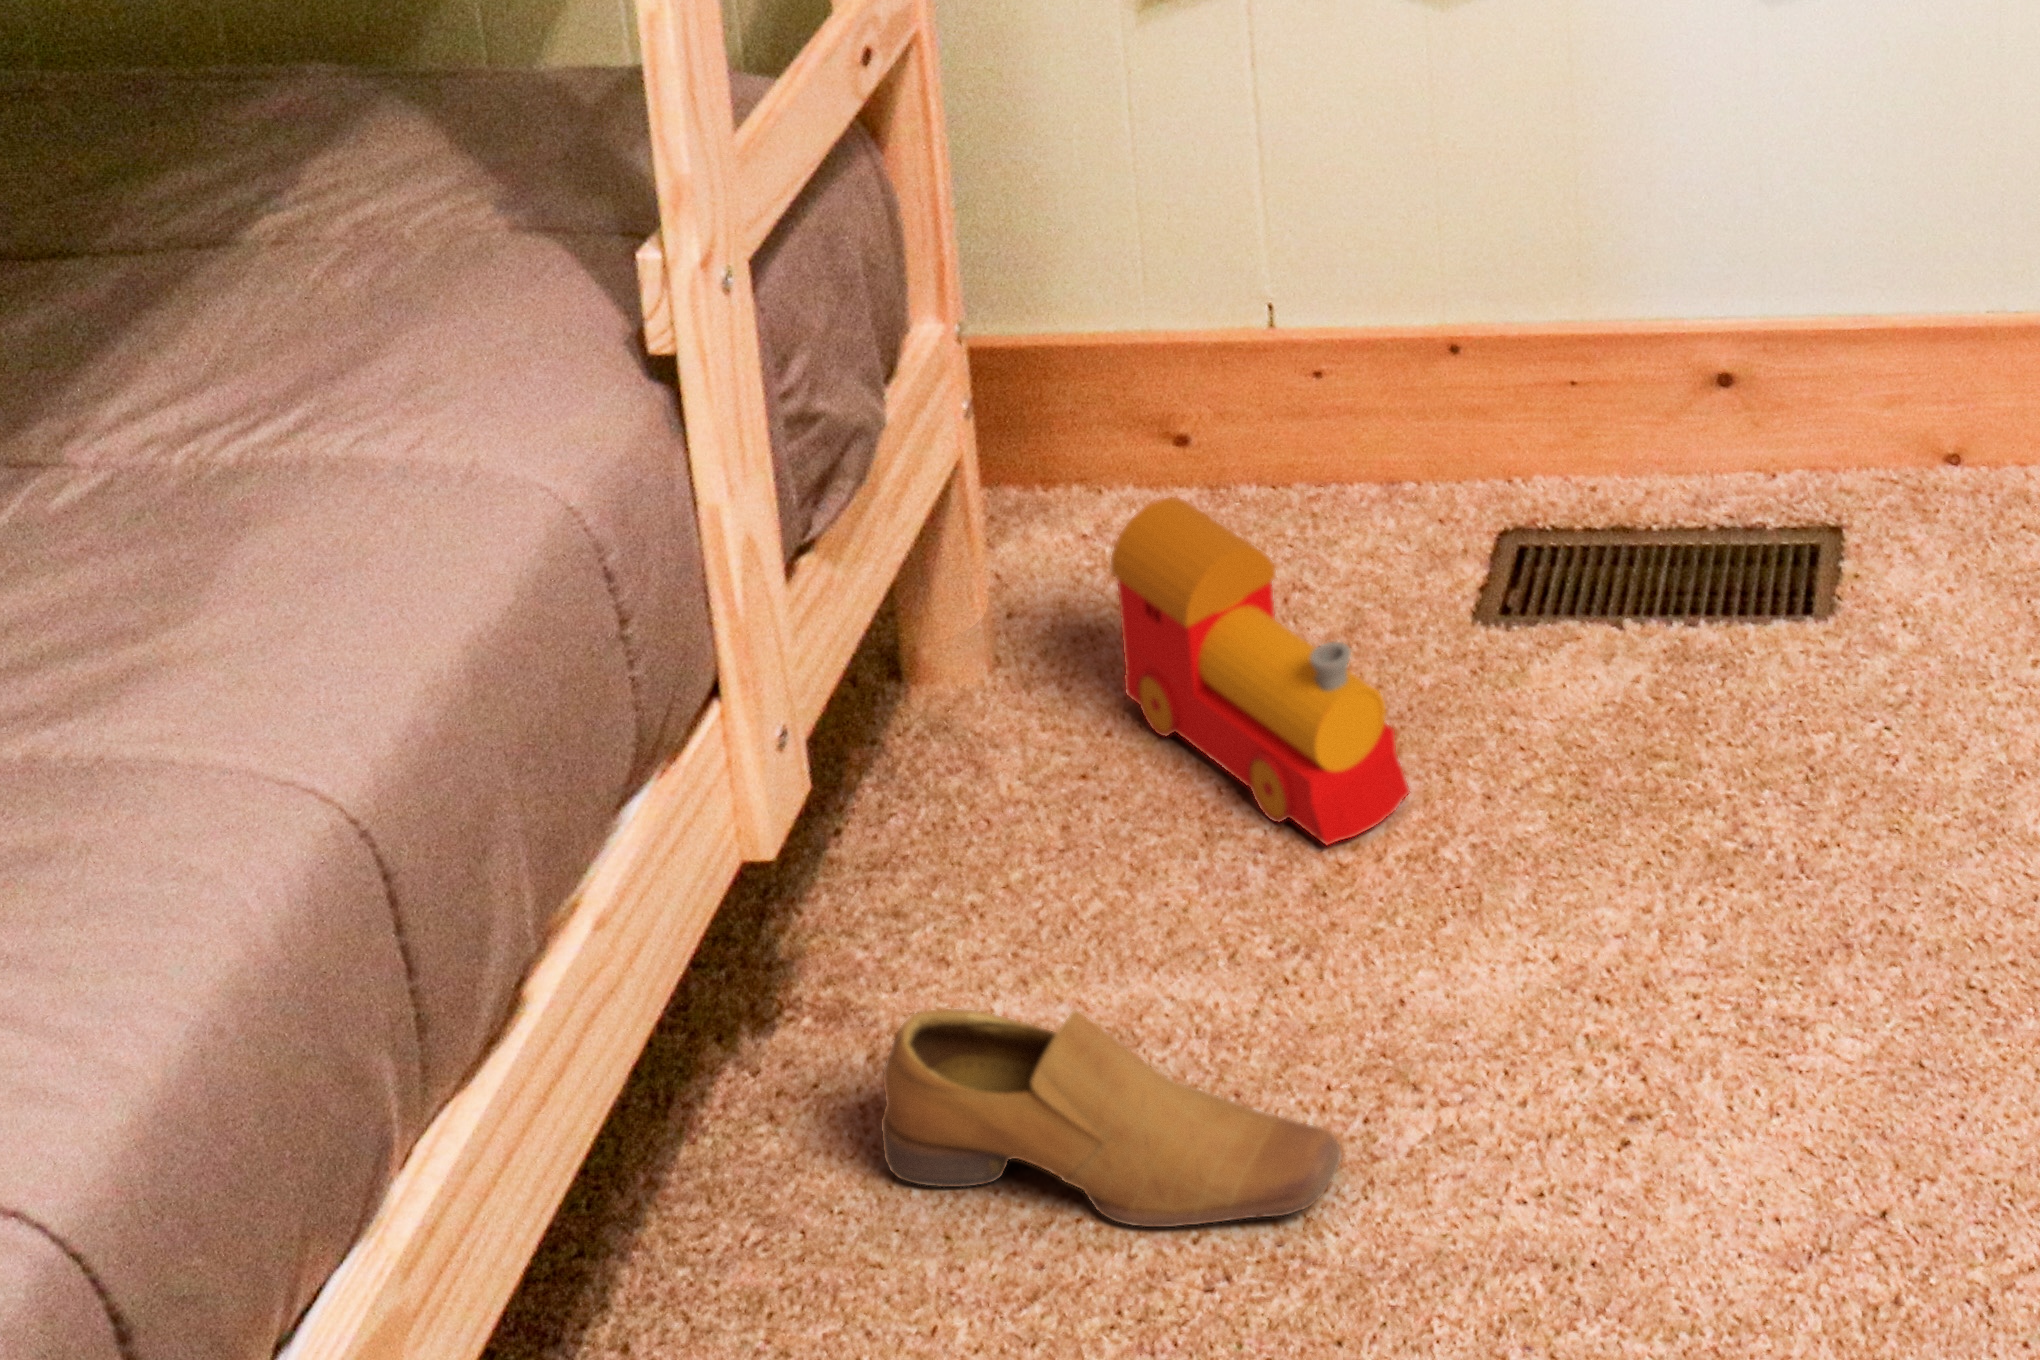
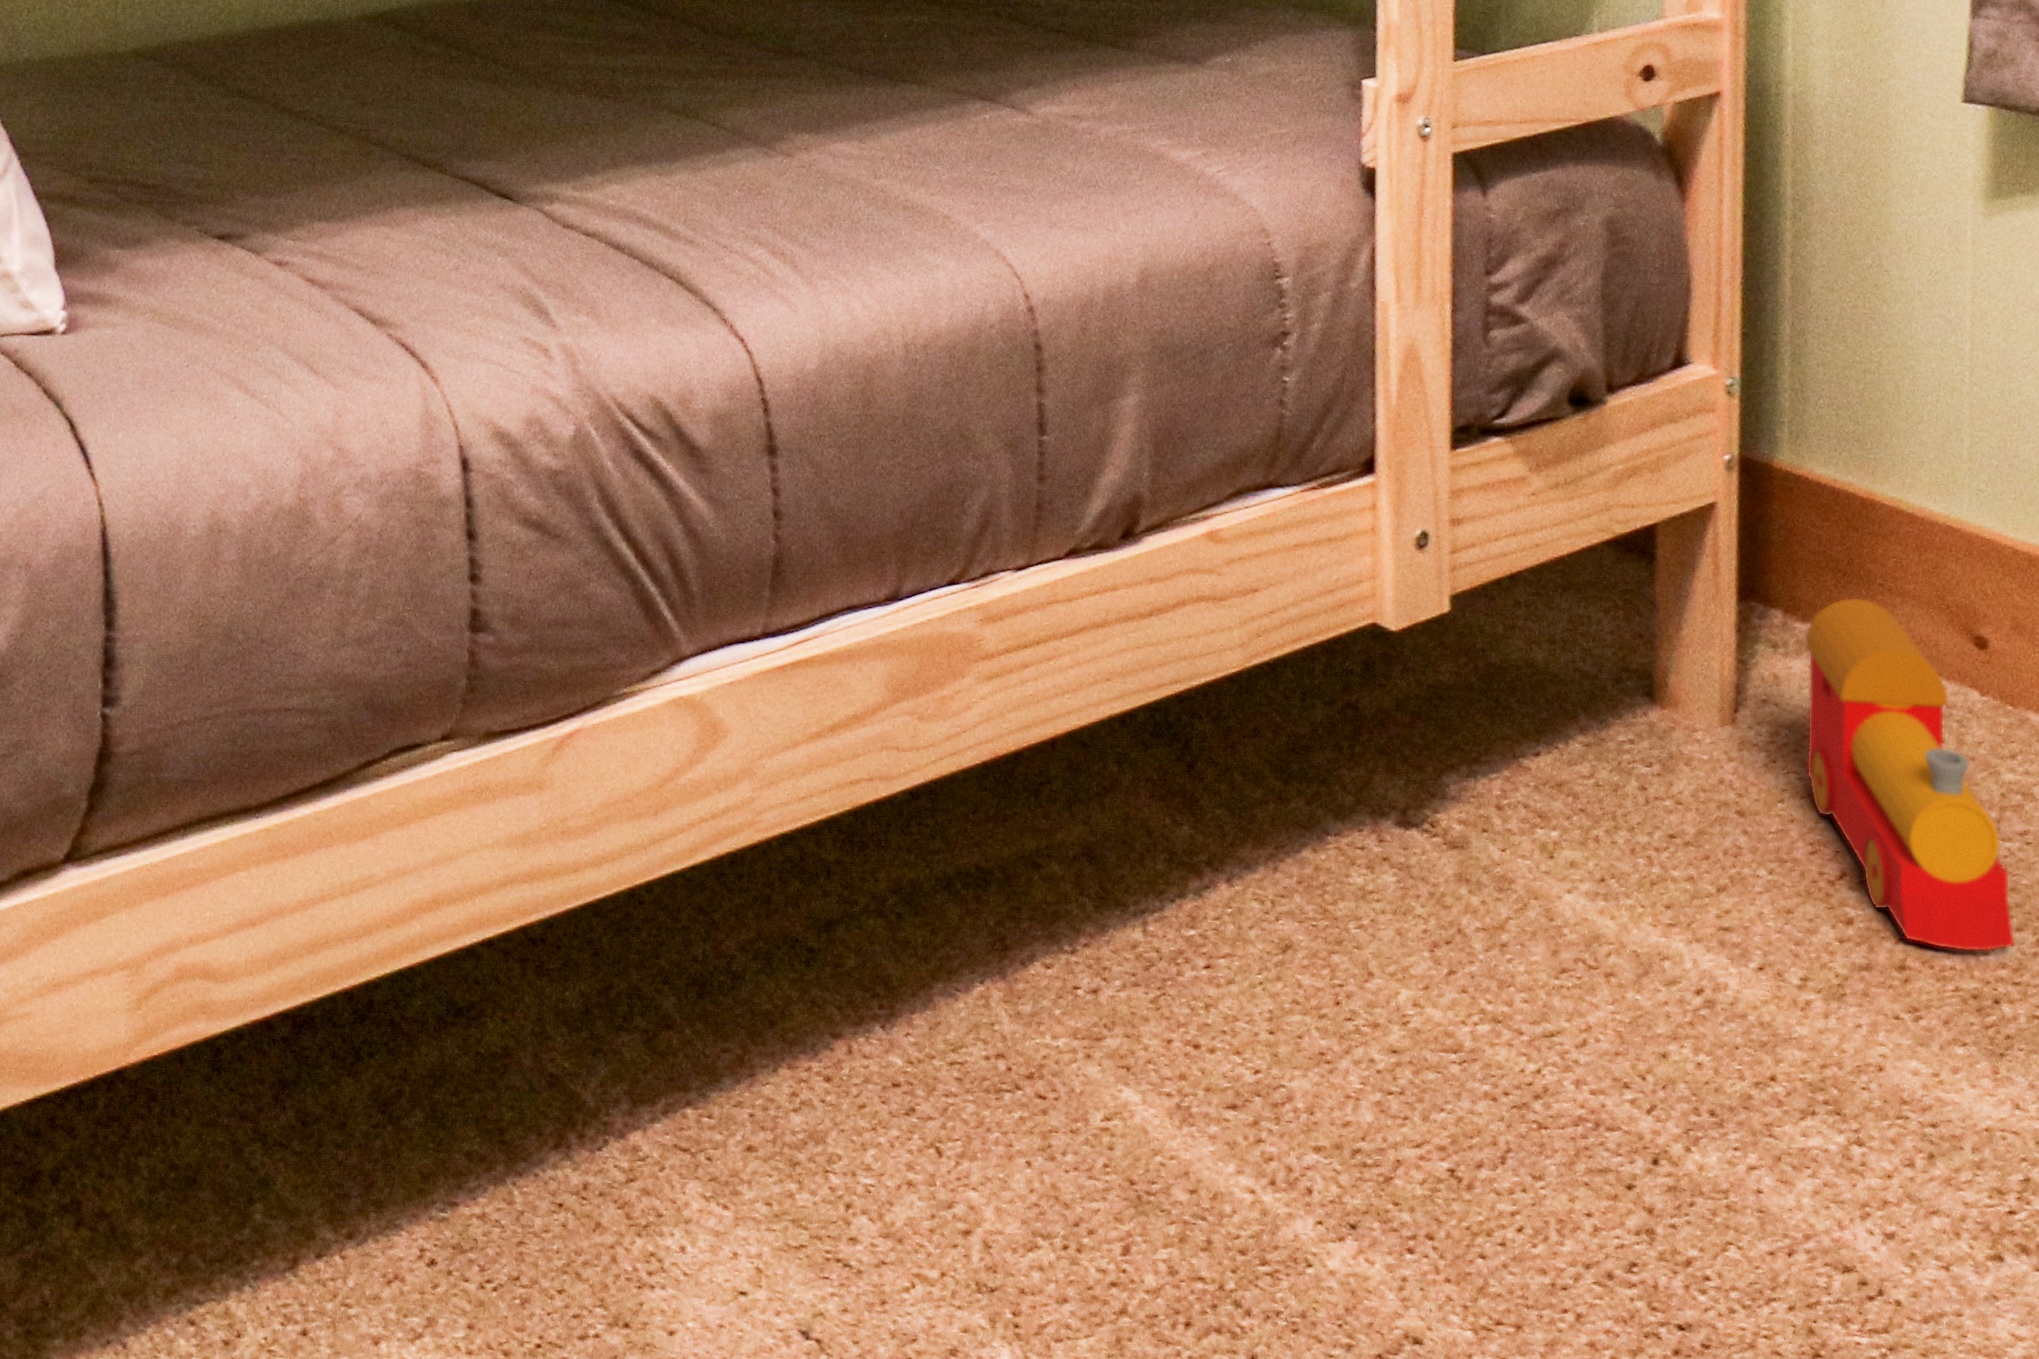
shoe: present [881,1009,1341,1227] -> none [1419,808,1758,1117]

